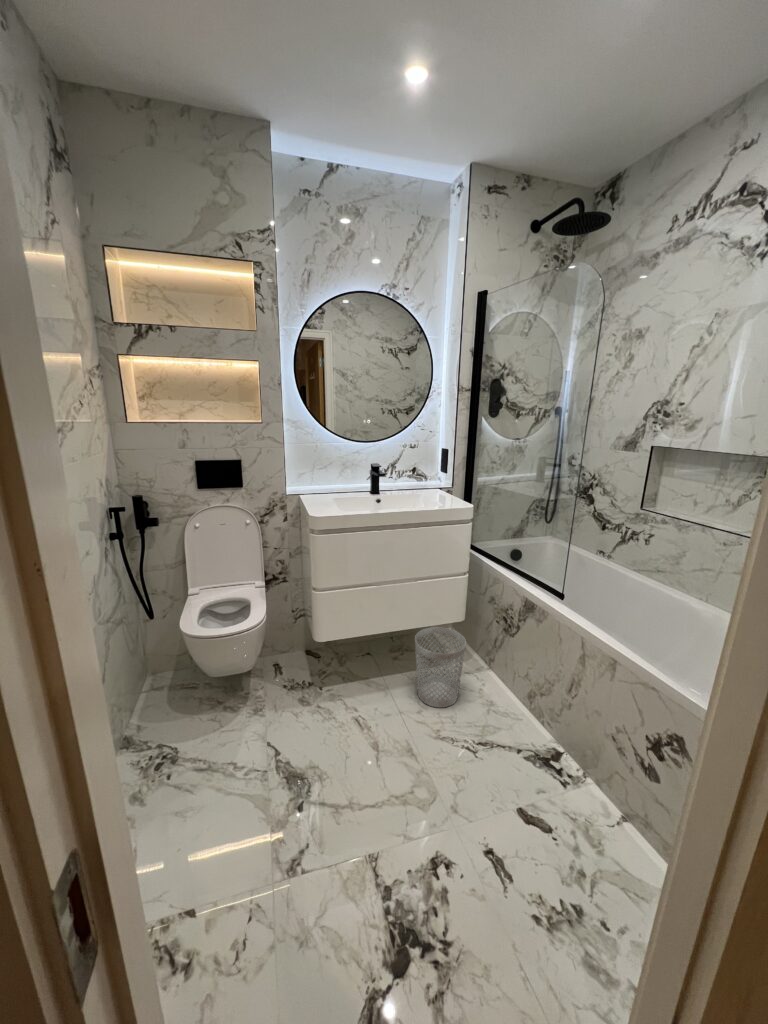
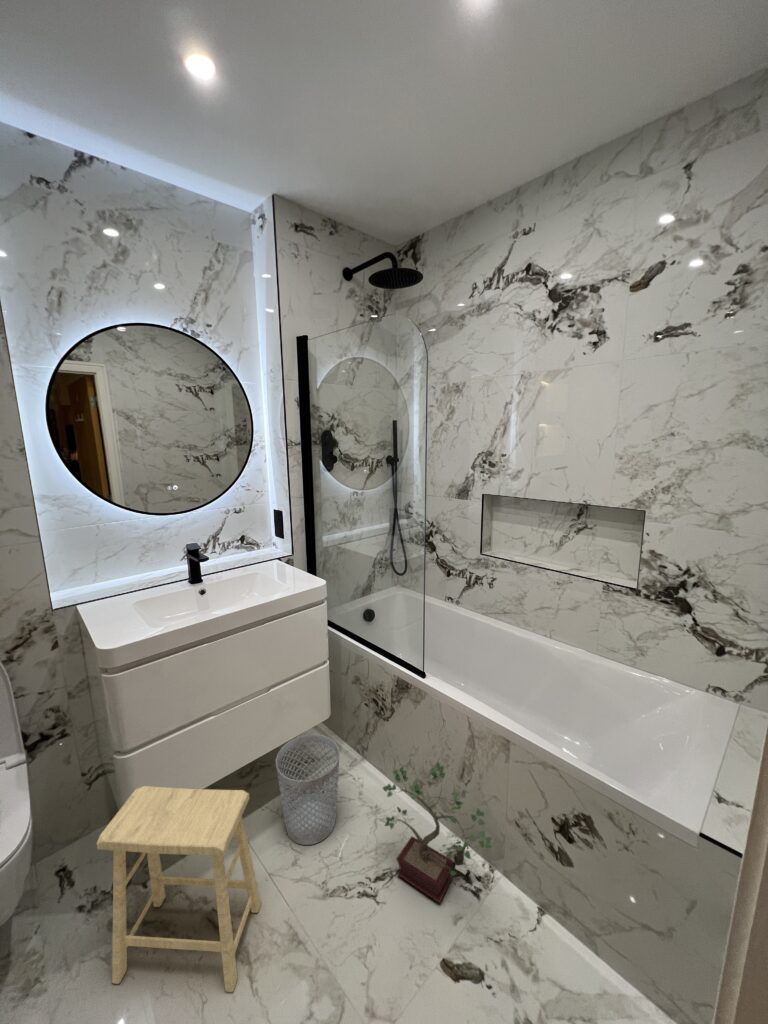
footstool: none [296,616,391,760] -> present [97,786,261,992]
potted plant: none [491,660,577,775] -> present [383,762,492,903]

